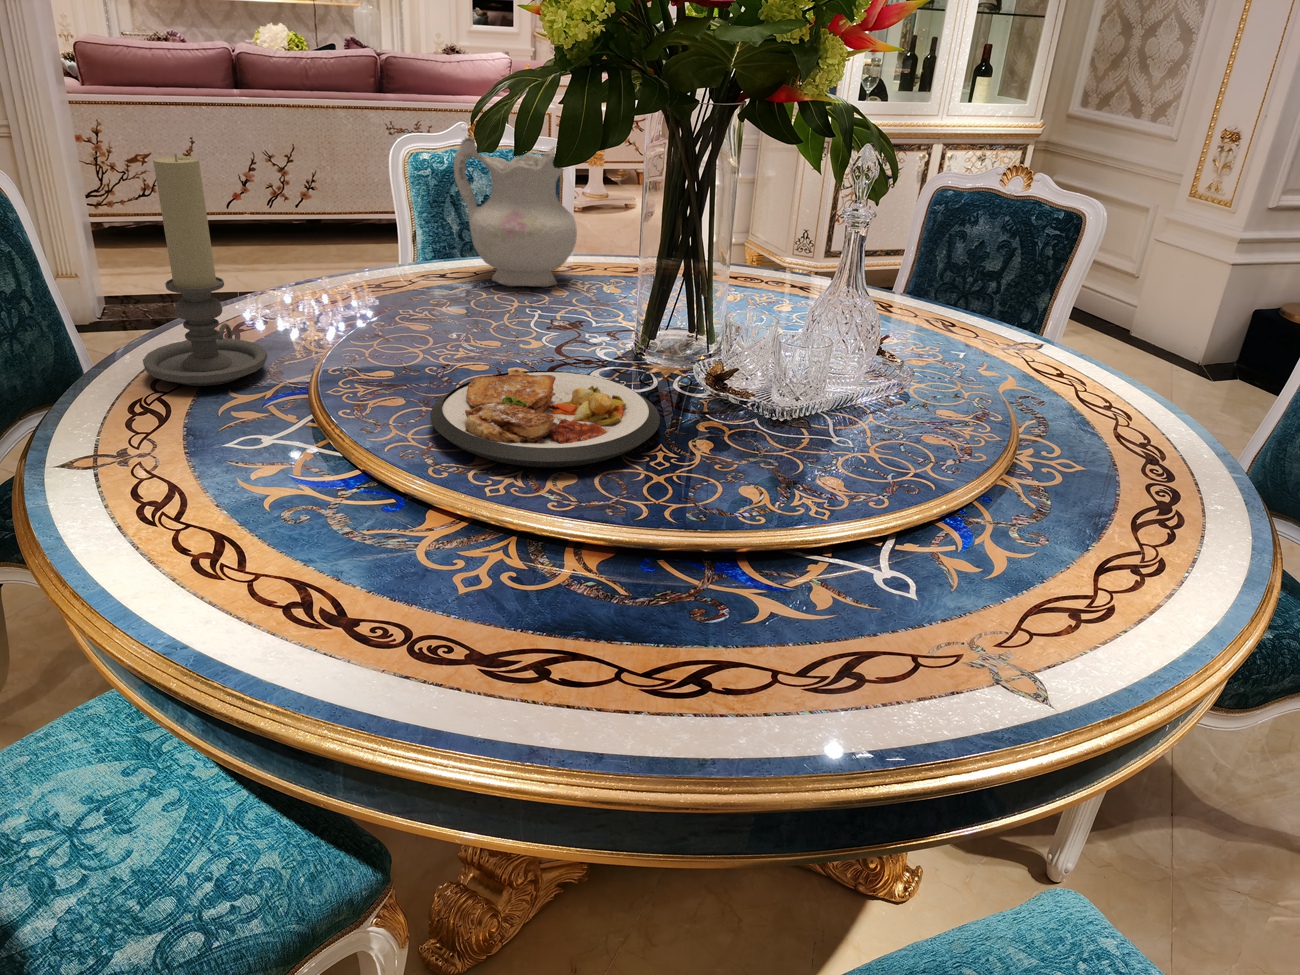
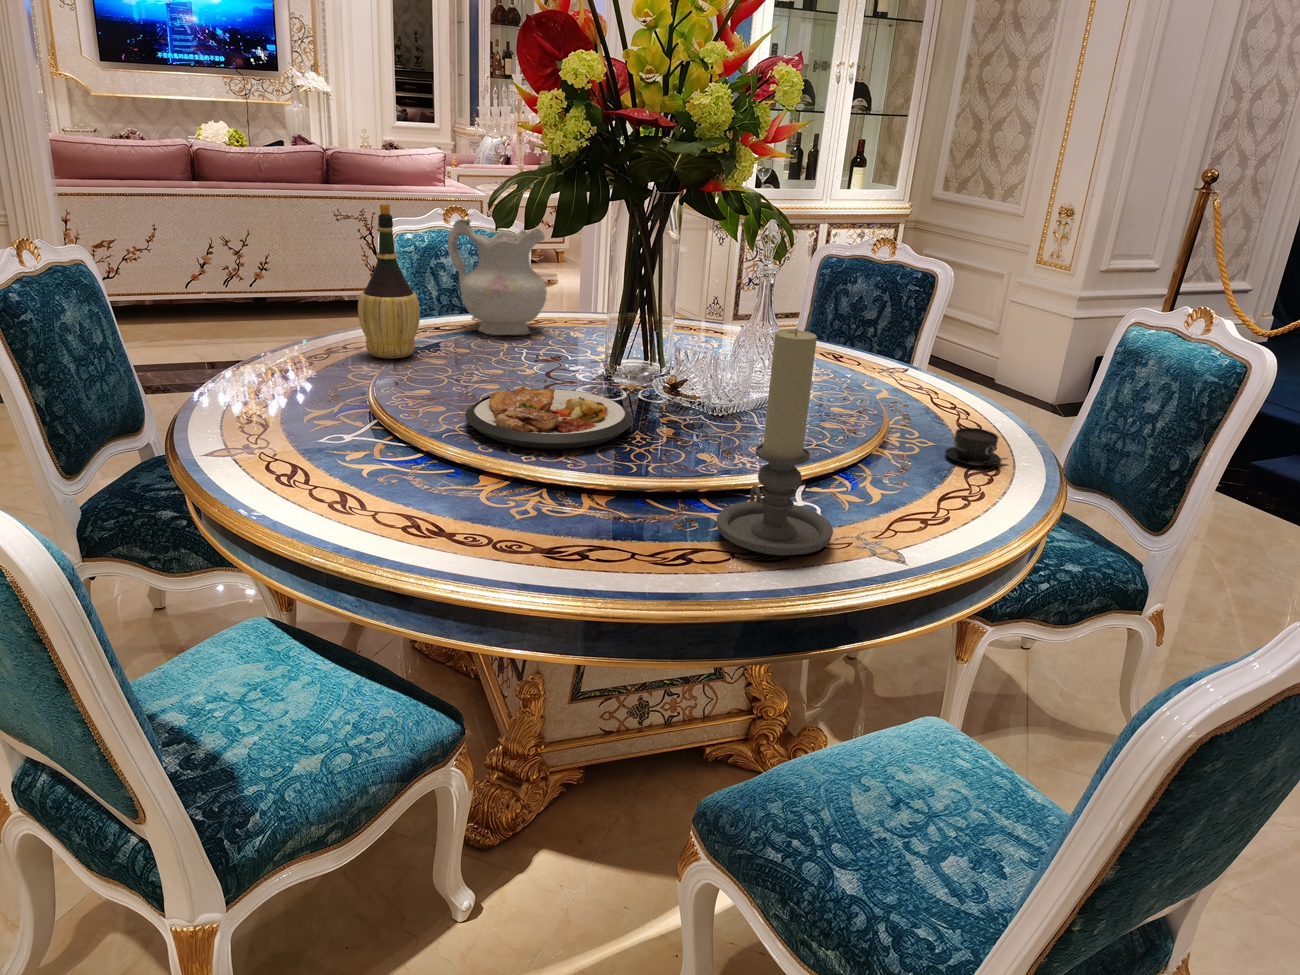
wine bottle: none [326,115,406,317] -> present [358,204,420,358]
candle holder: present [143,154,267,386] -> present [717,328,833,556]
teacup: none [1101,453,1196,514] -> present [945,428,1007,466]

